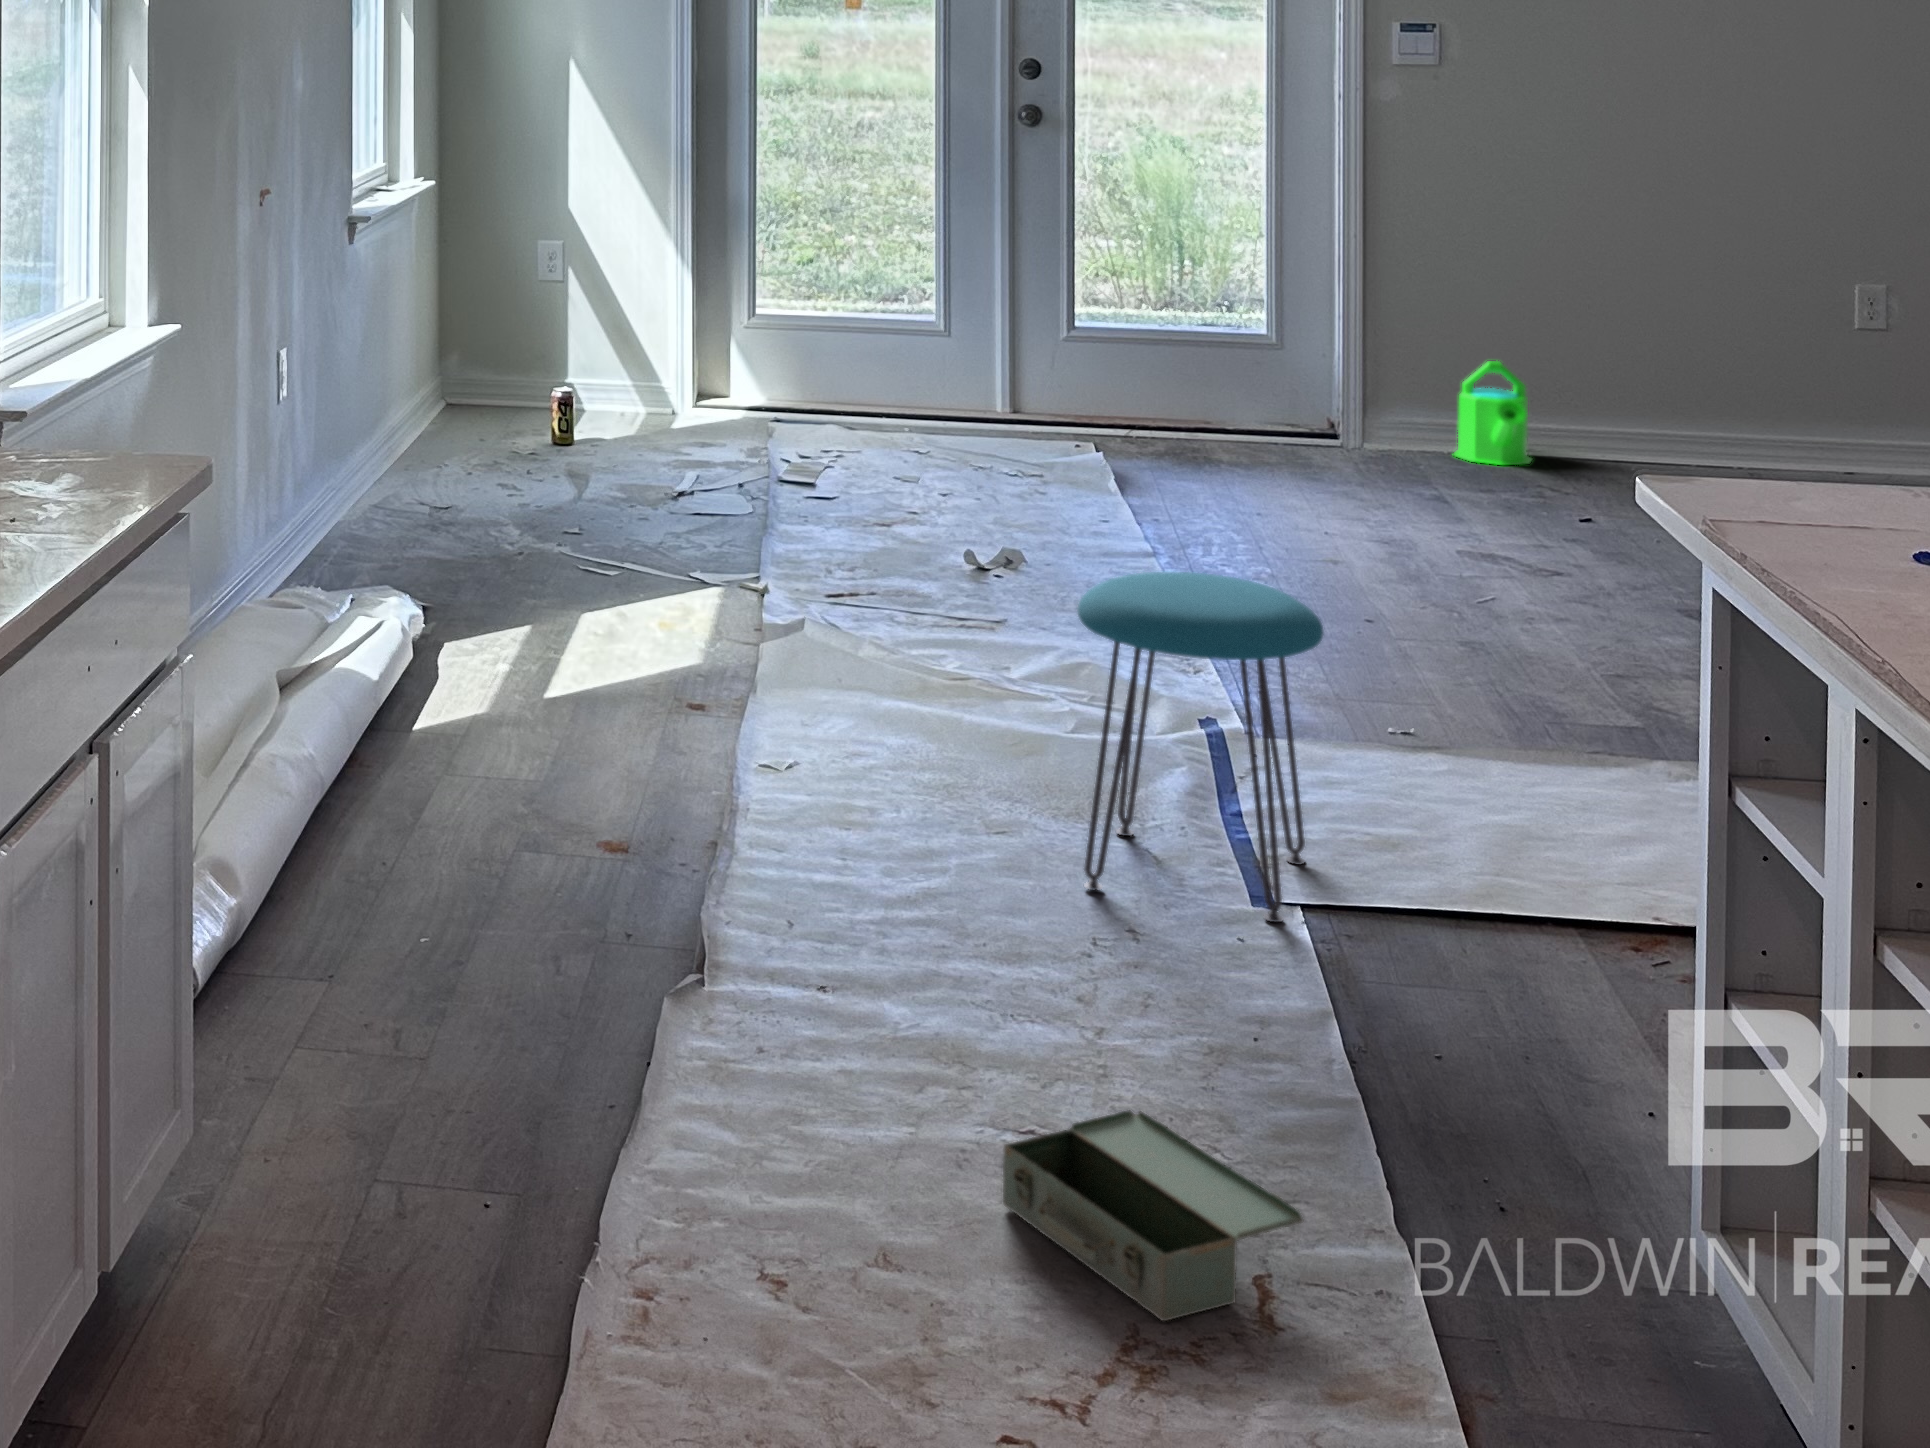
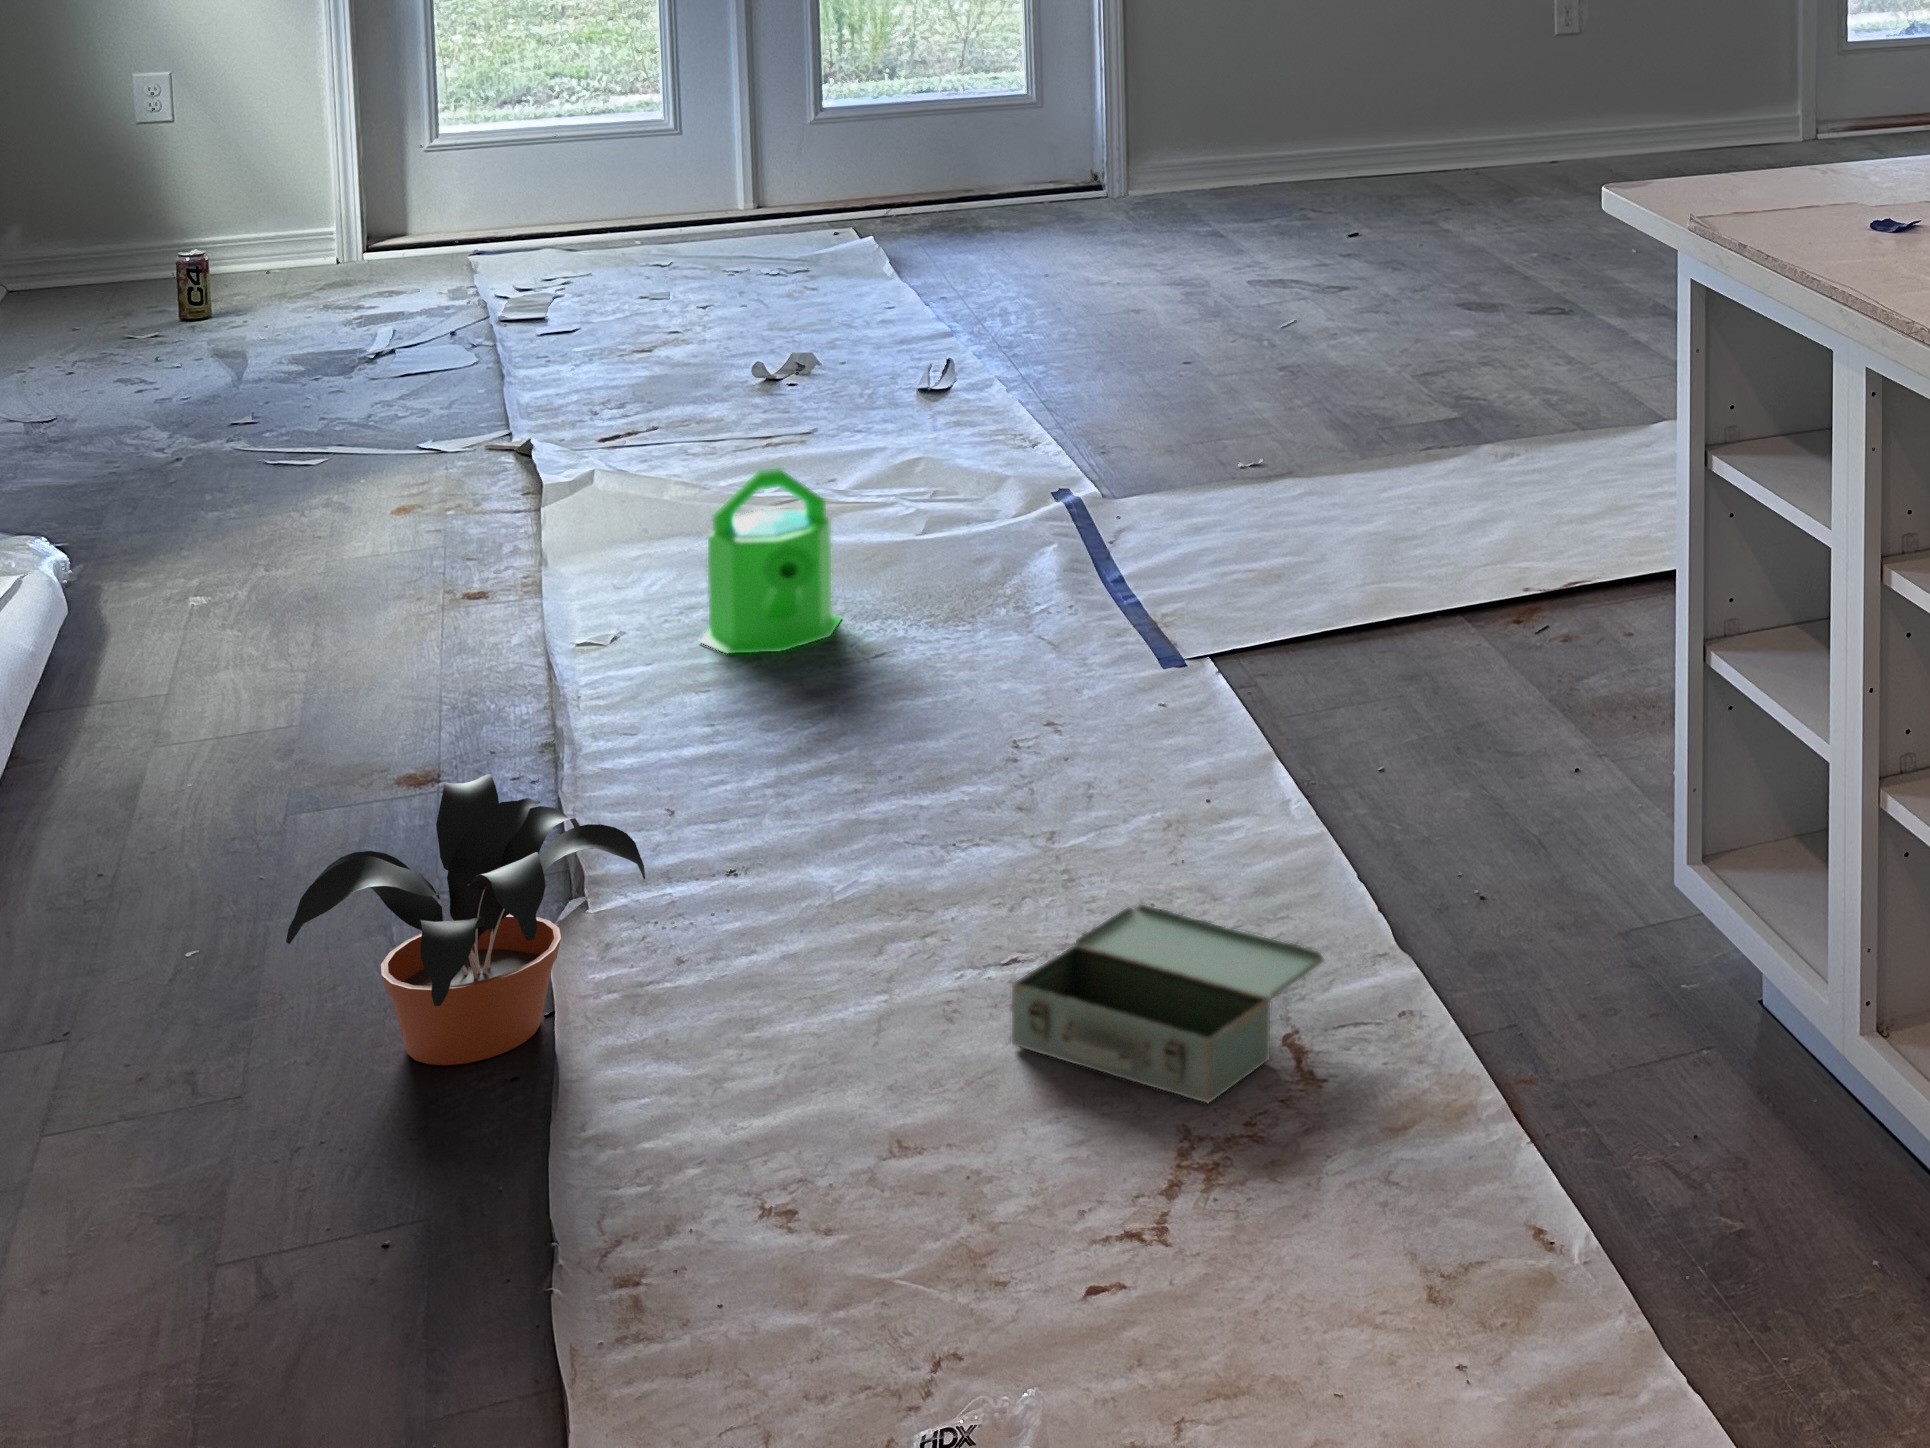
watering can: present [1452,361,1532,465] -> present [700,469,840,653]
stool: present [1077,572,1323,922] -> none [971,349,1224,694]
potted plant: none [468,834,726,1074] -> present [286,774,645,1065]

